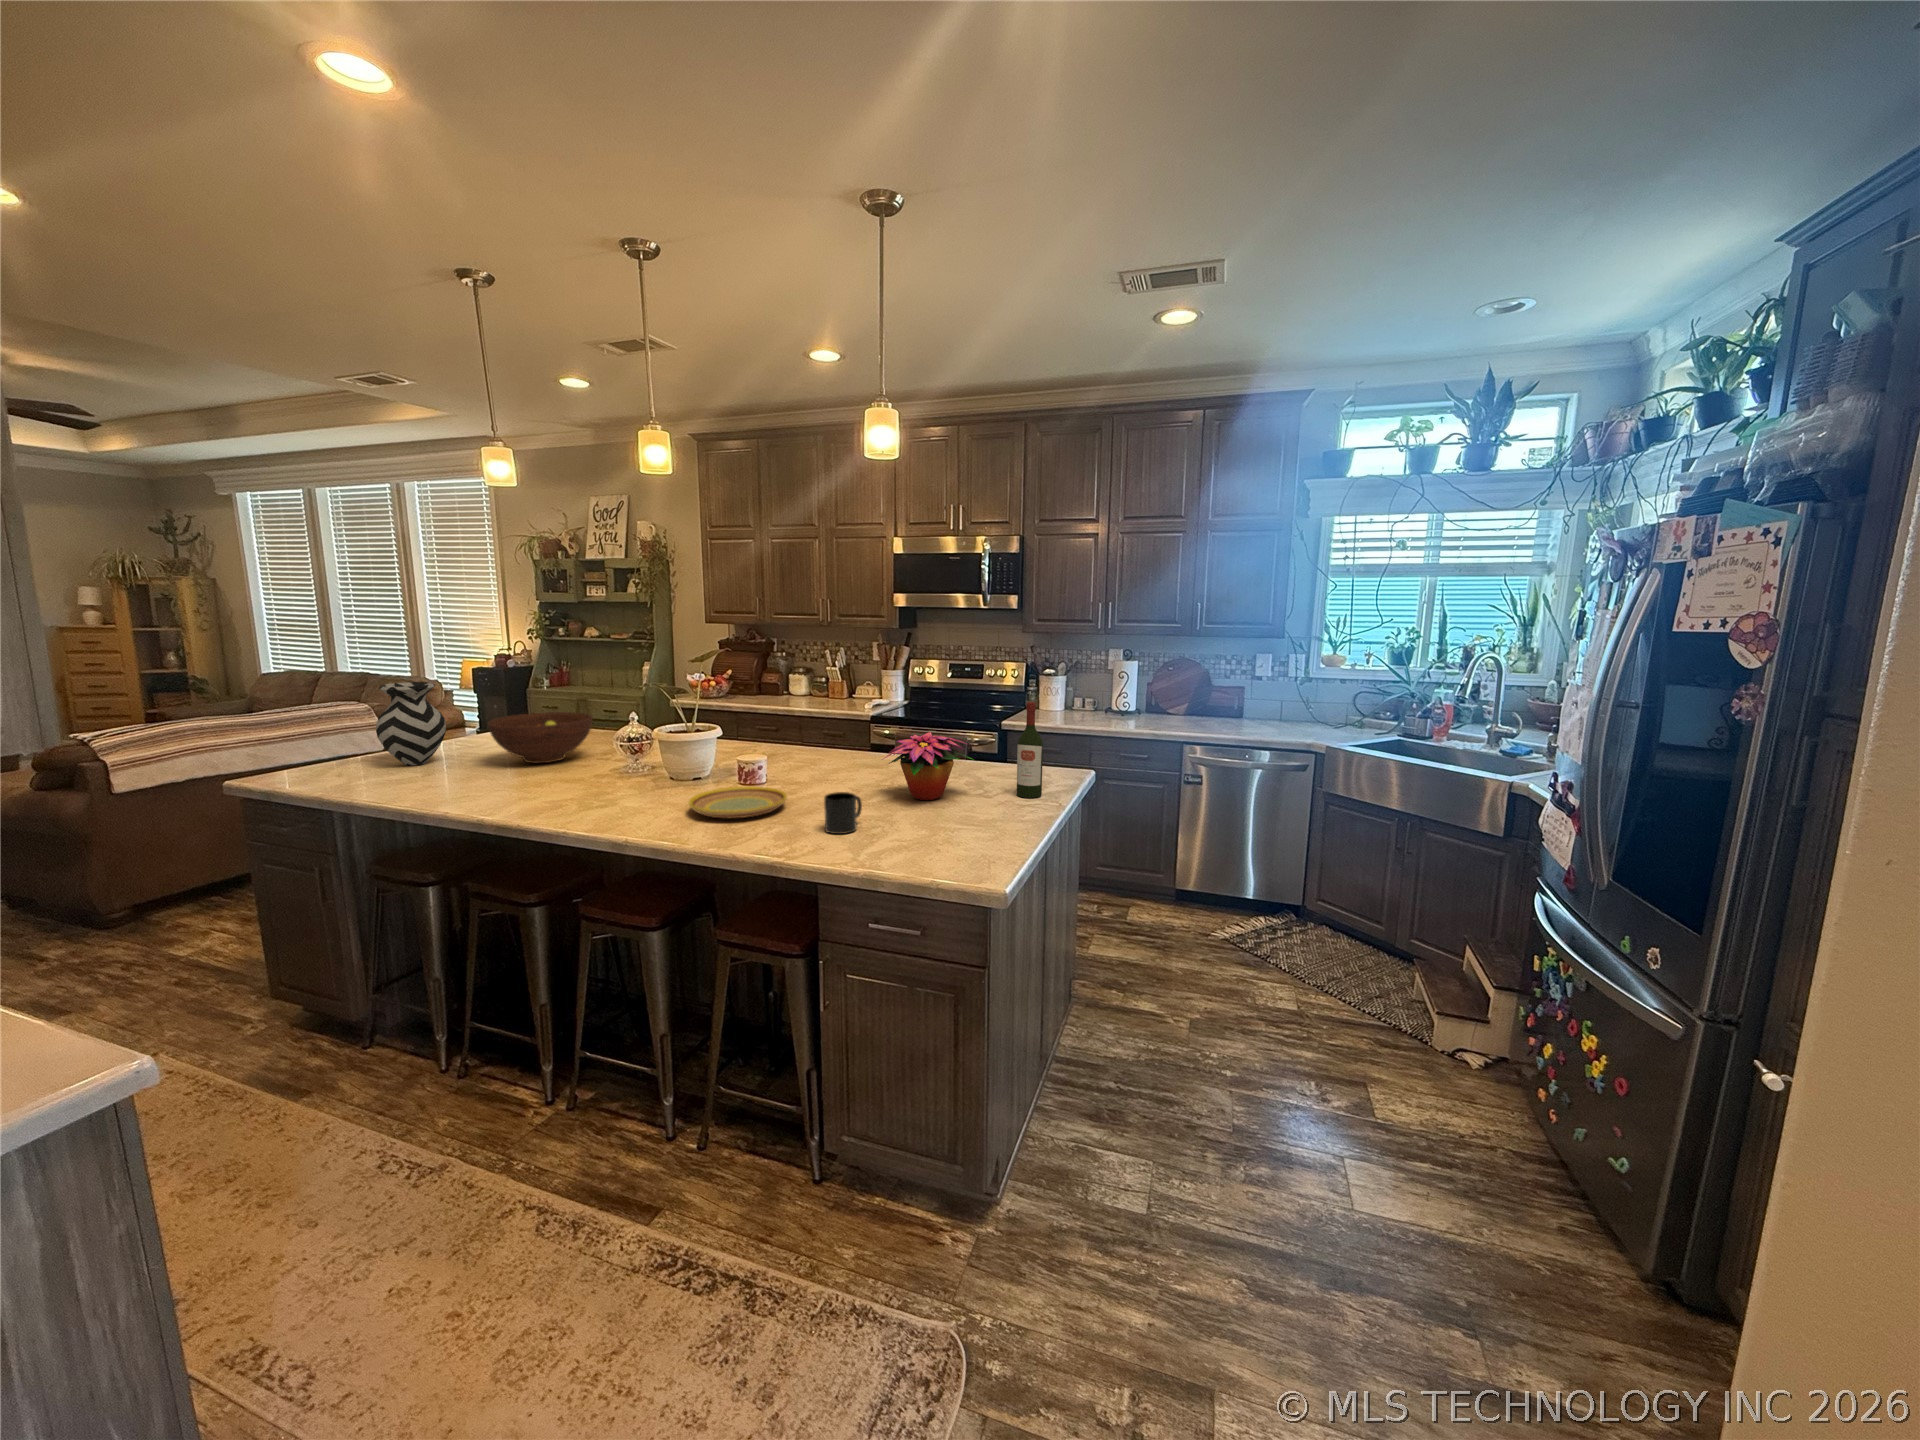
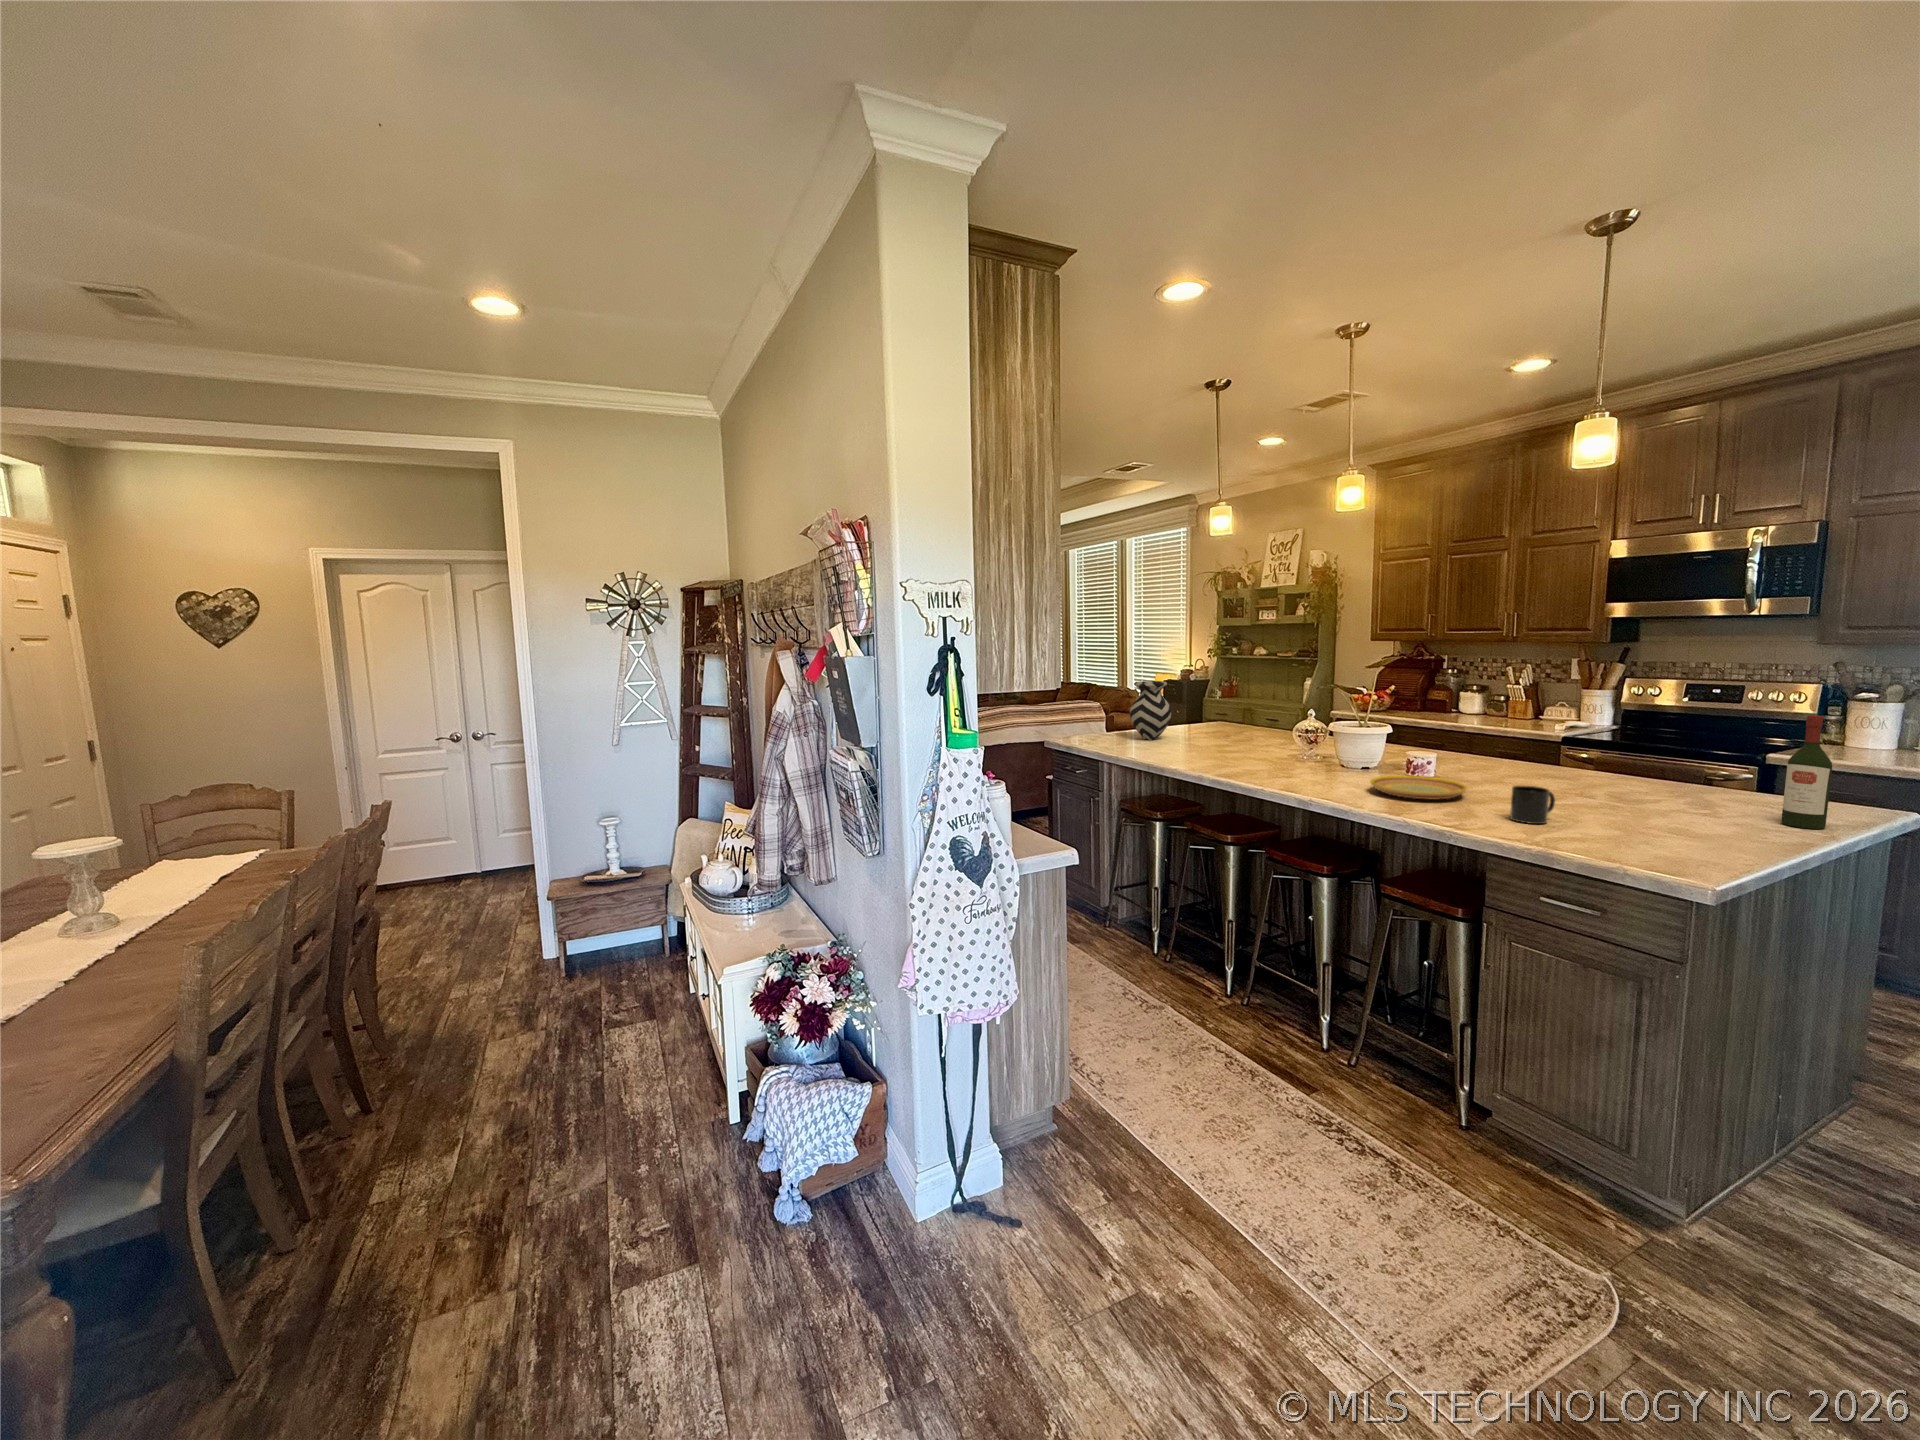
fruit bowl: present [488,712,593,763] -> none [1201,708,1278,746]
flower arrangement: present [883,732,972,800] -> none [1575,740,1719,813]

